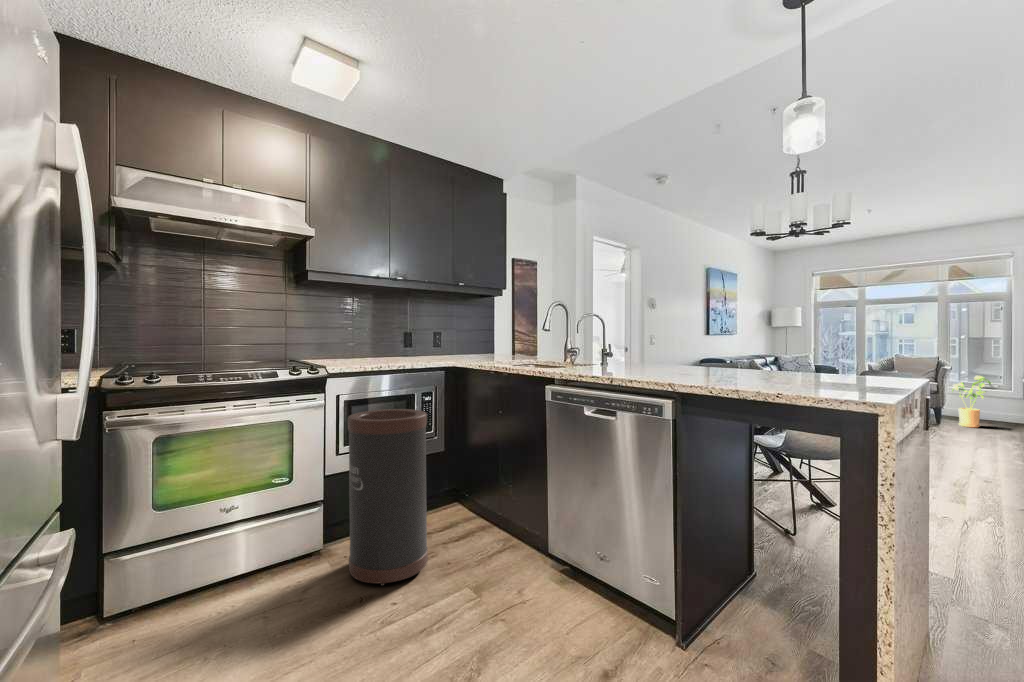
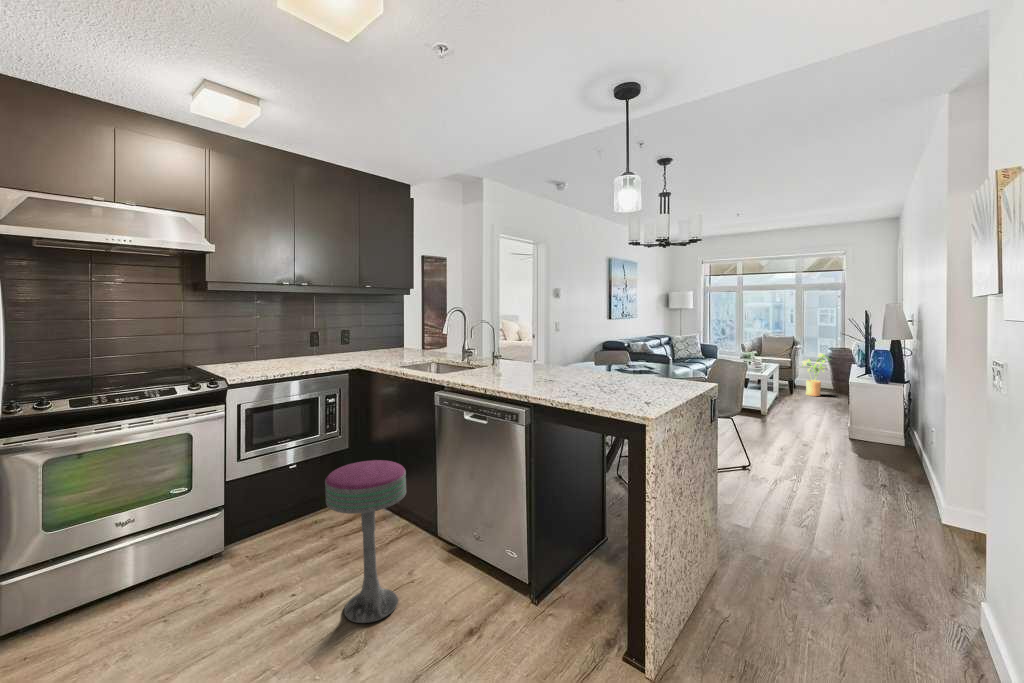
trash can: present [348,409,428,586] -> none [246,416,330,578]
bar stool: none [436,456,524,645] -> present [325,460,406,623]

